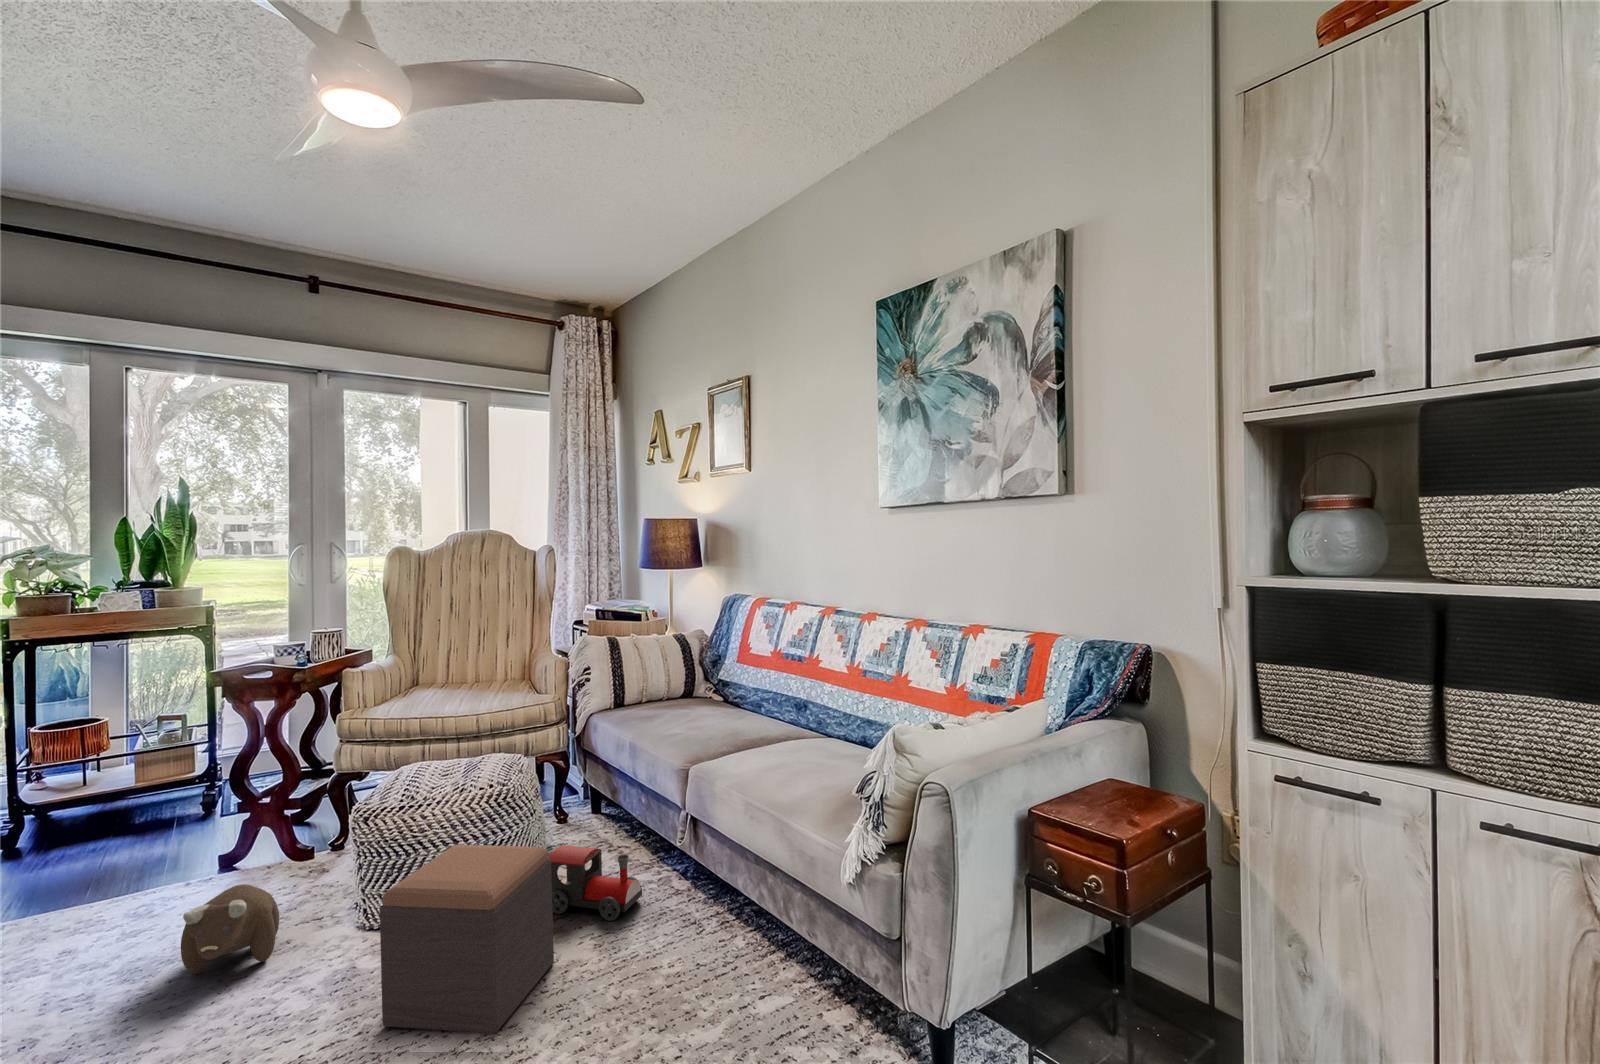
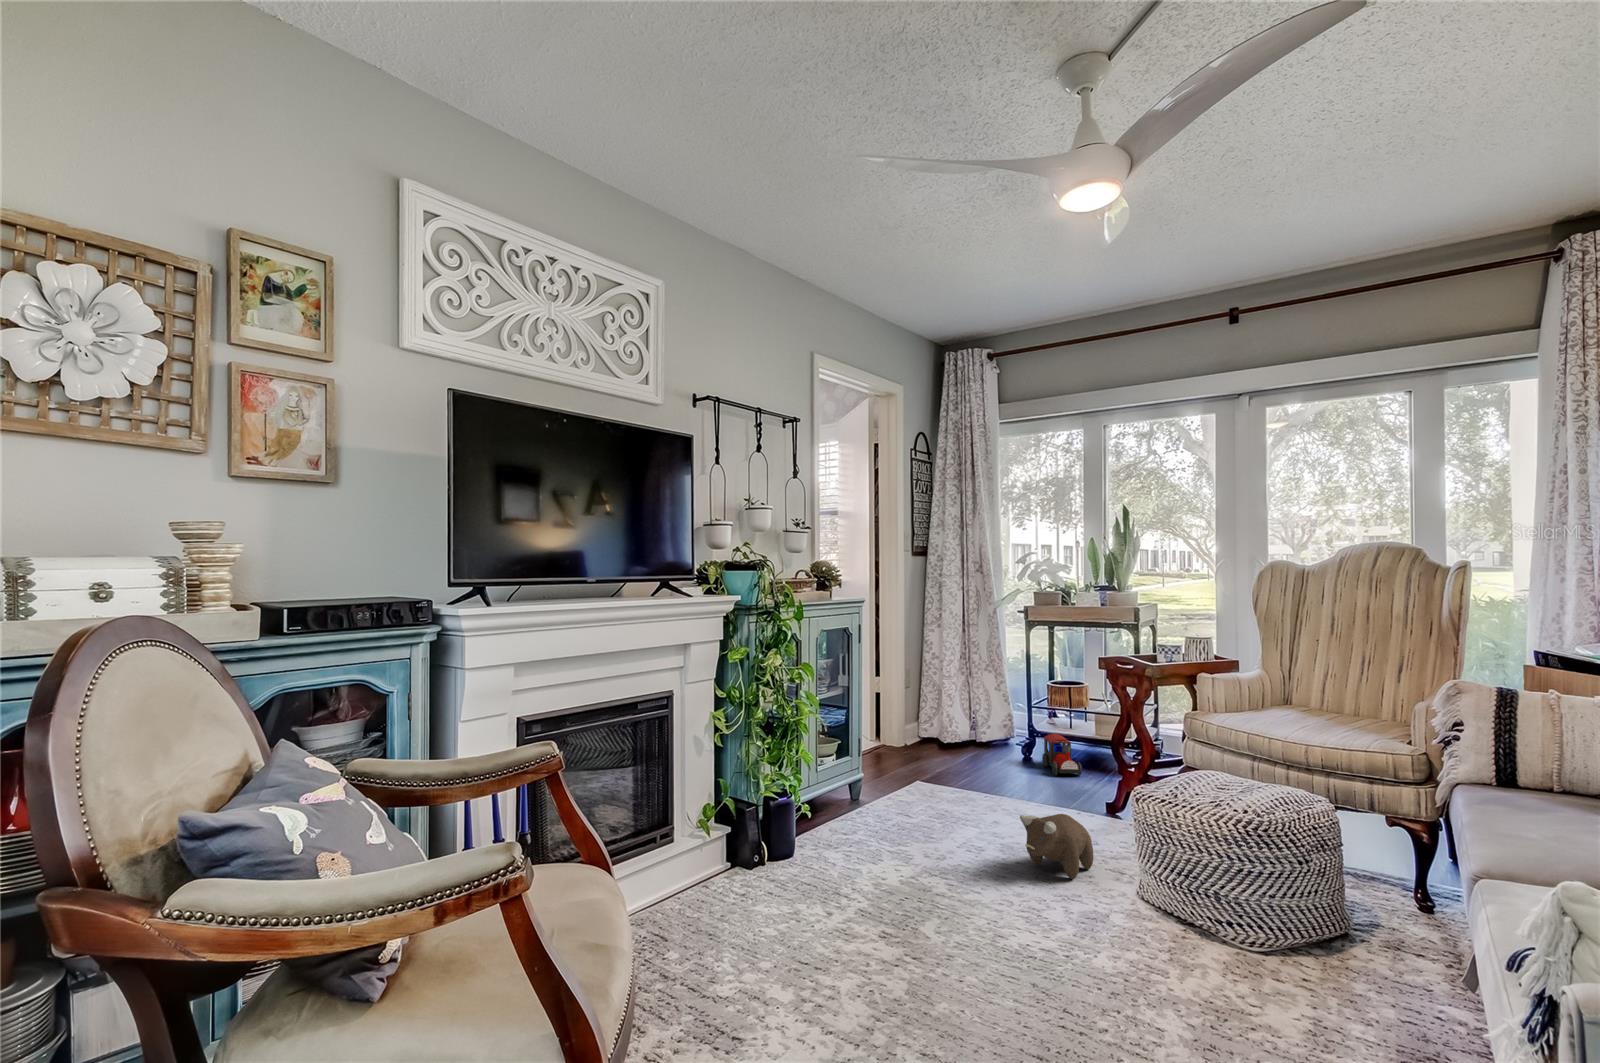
footstool: present [380,845,554,1033] -> none [1083,847,1249,1024]
toy train: present [549,845,642,921] -> present [1042,734,1082,775]

